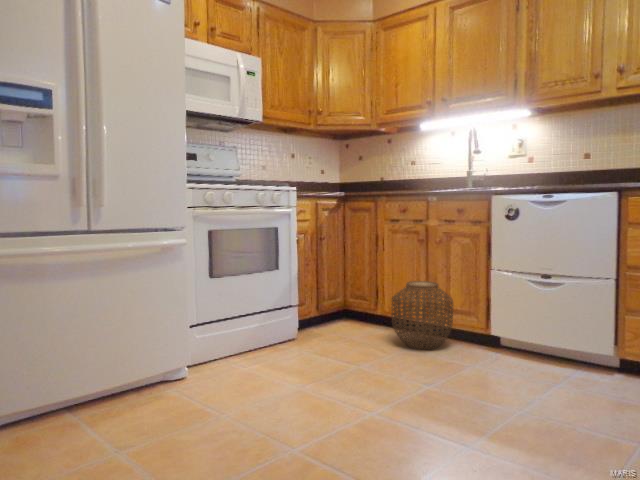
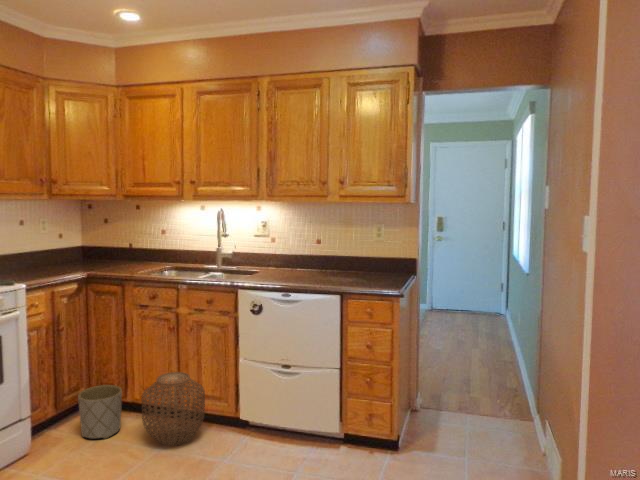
planter: none [336,293,373,338] -> present [78,385,122,439]

